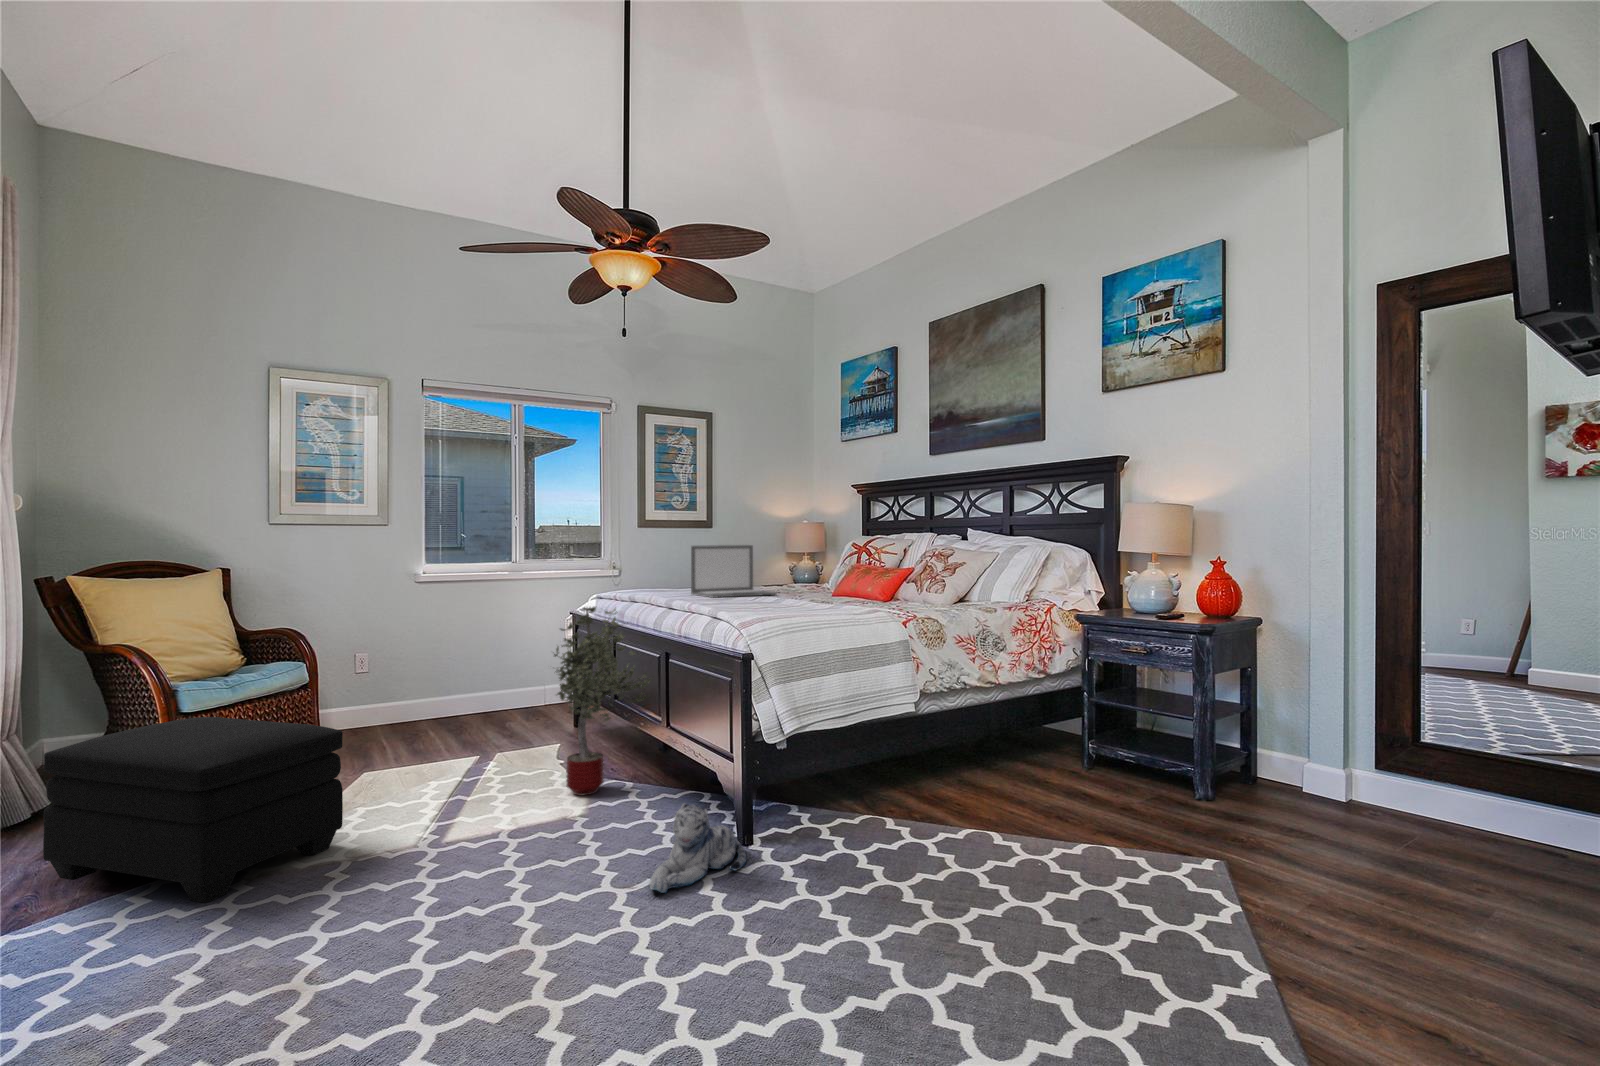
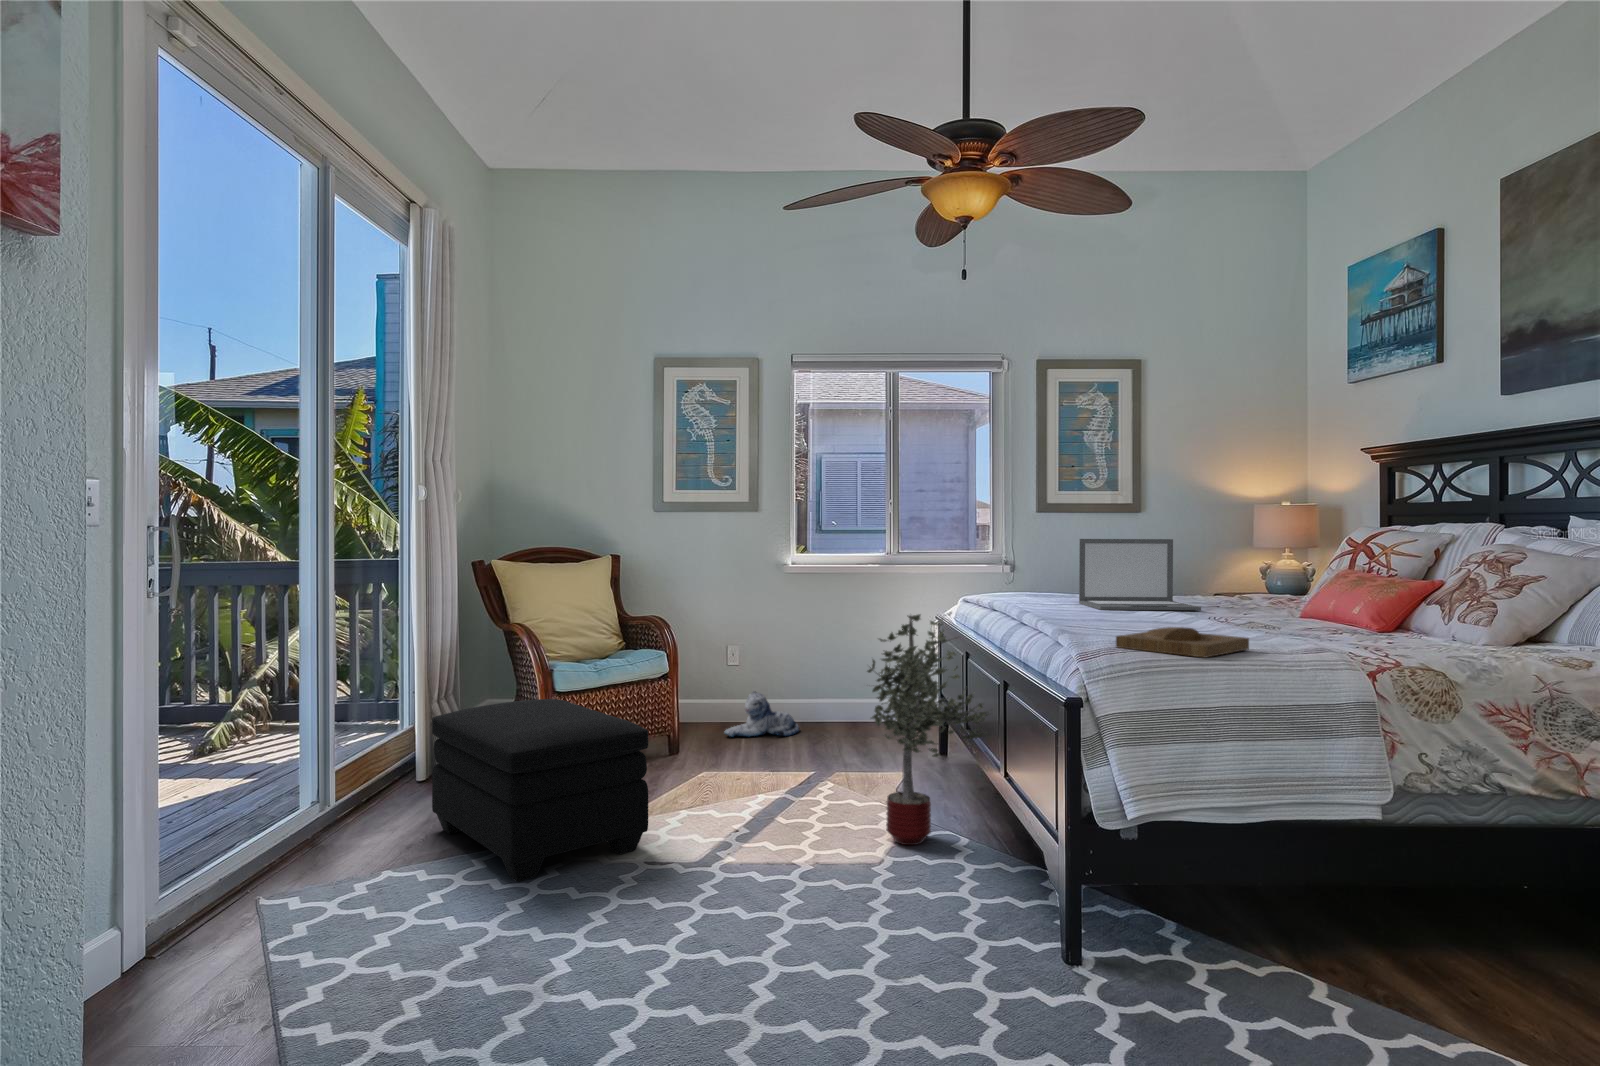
tray: none [761,603,839,621] -> present [1116,627,1249,657]
plush toy: present [649,804,747,893] -> present [725,691,800,737]

